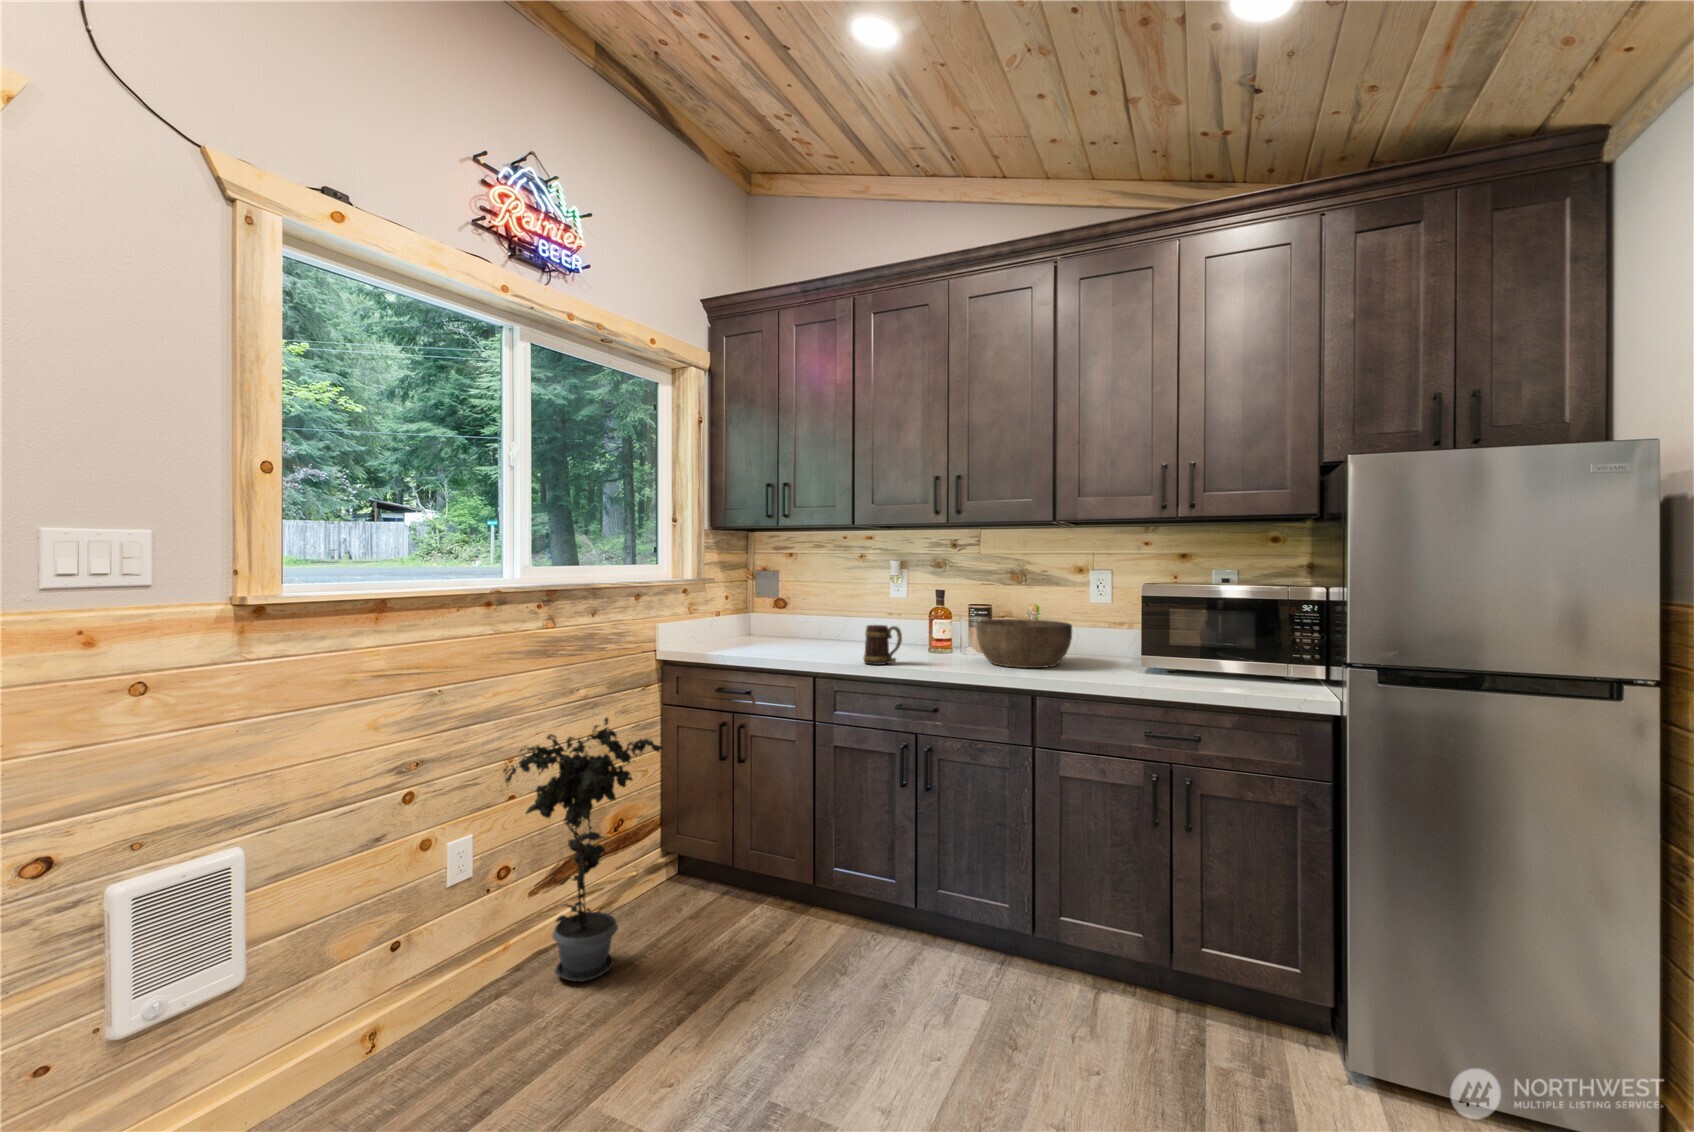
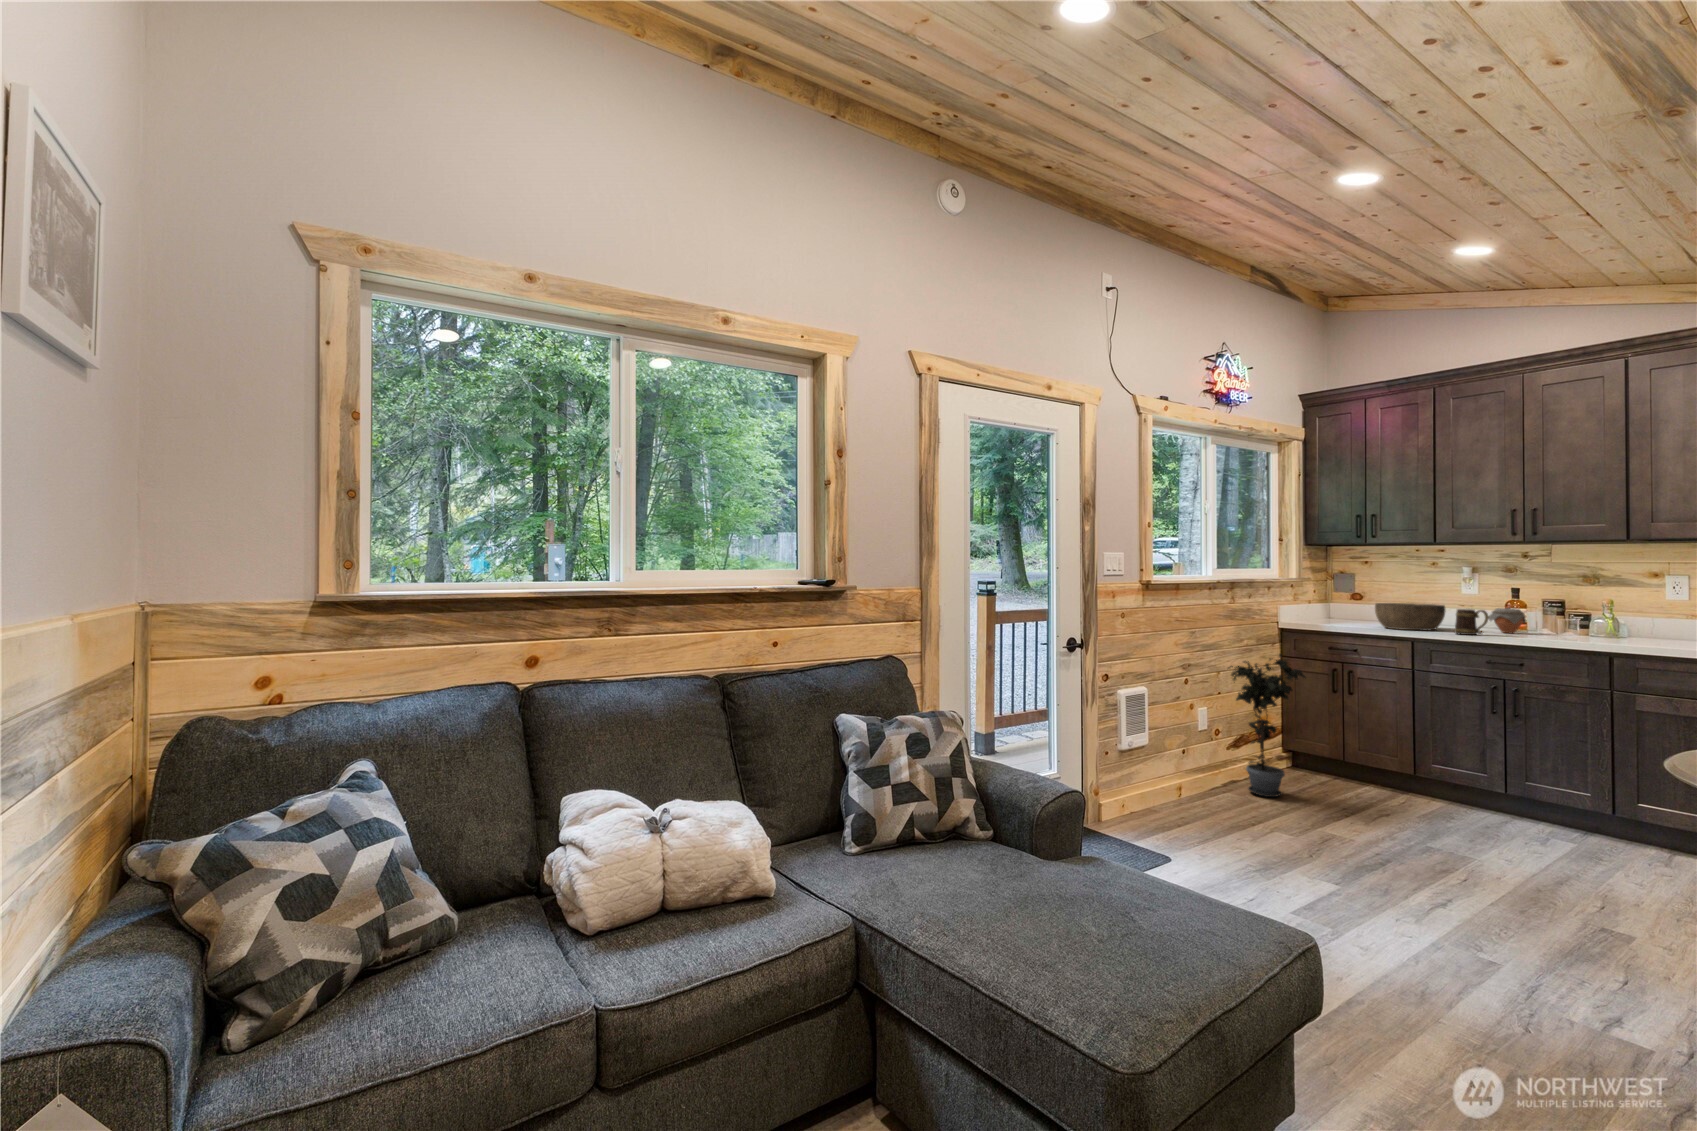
bowl: present [976,619,1072,668] -> present [1375,603,1445,631]
jar: none [908,620,950,656] -> present [1489,608,1526,633]

